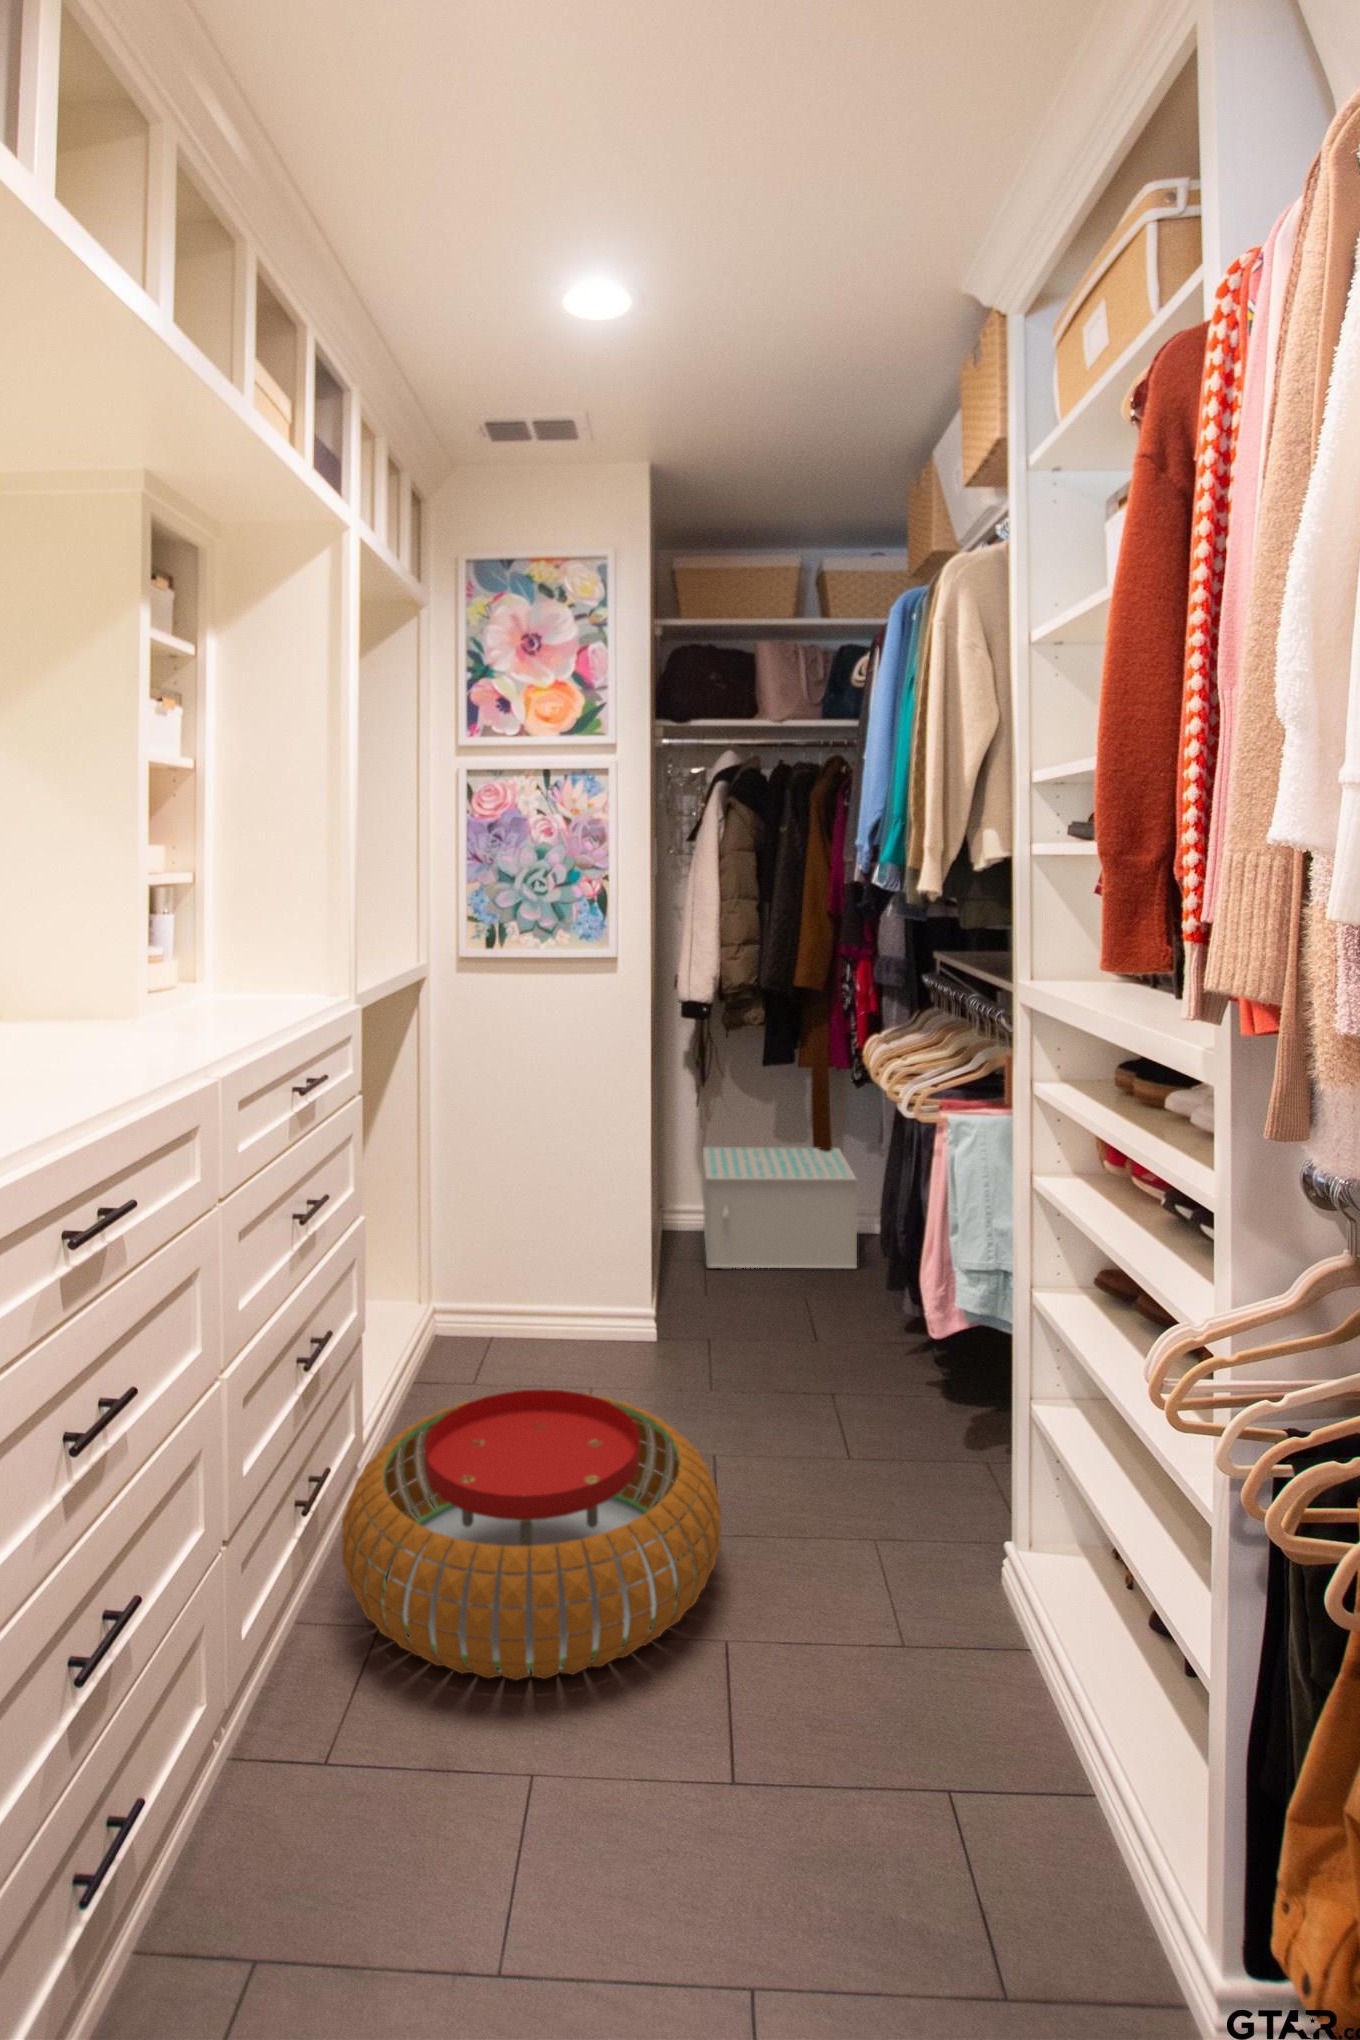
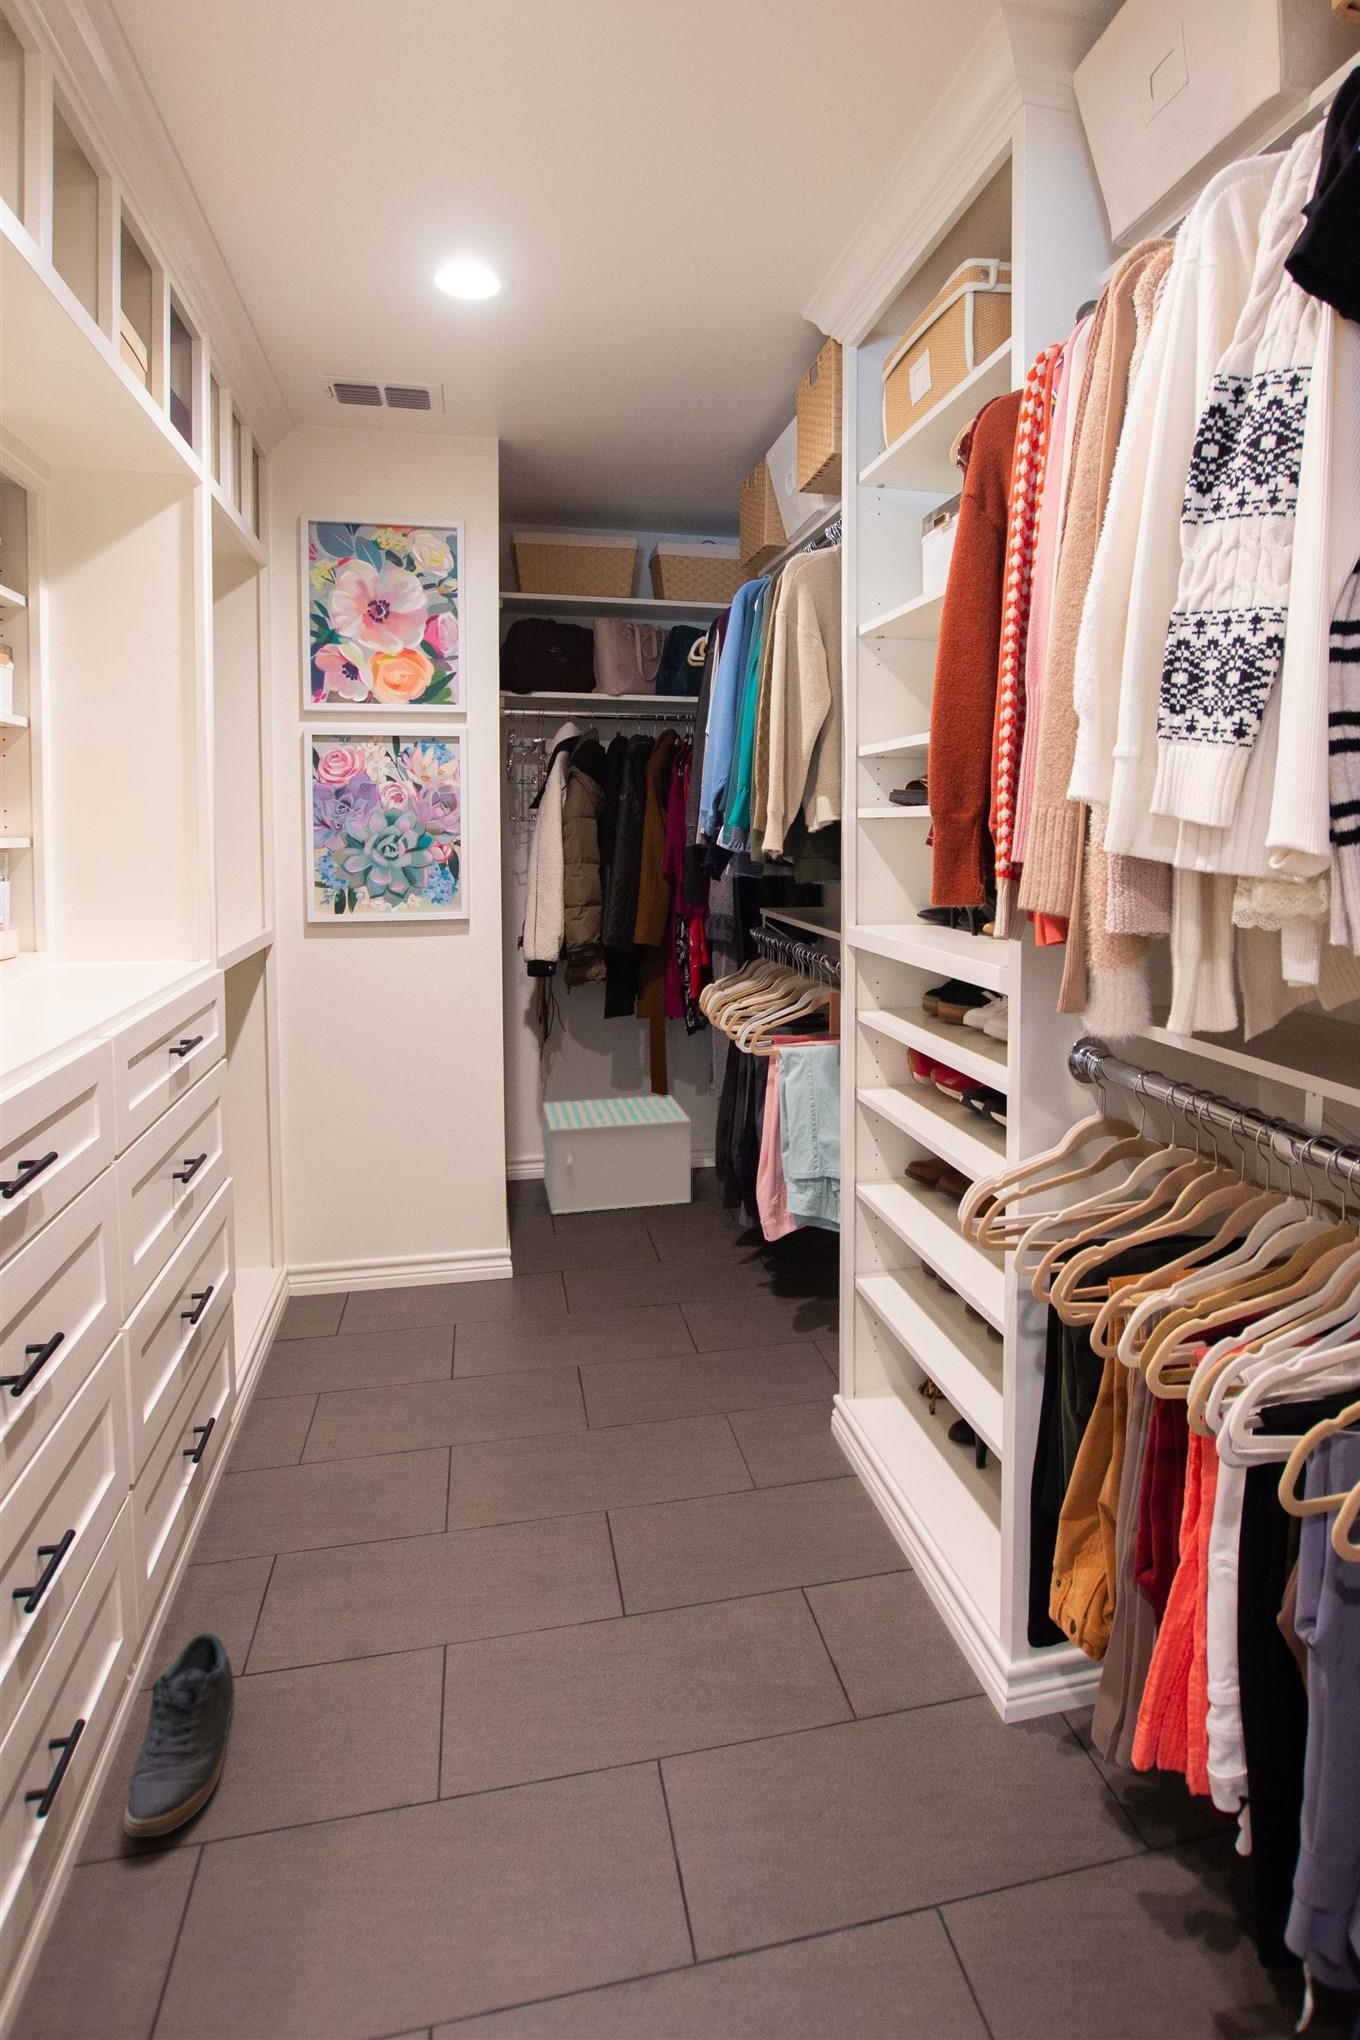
pouf: present [342,1389,721,1680] -> none [225,1324,599,1583]
shoe: none [191,1705,319,1936] -> present [124,1632,235,1837]

